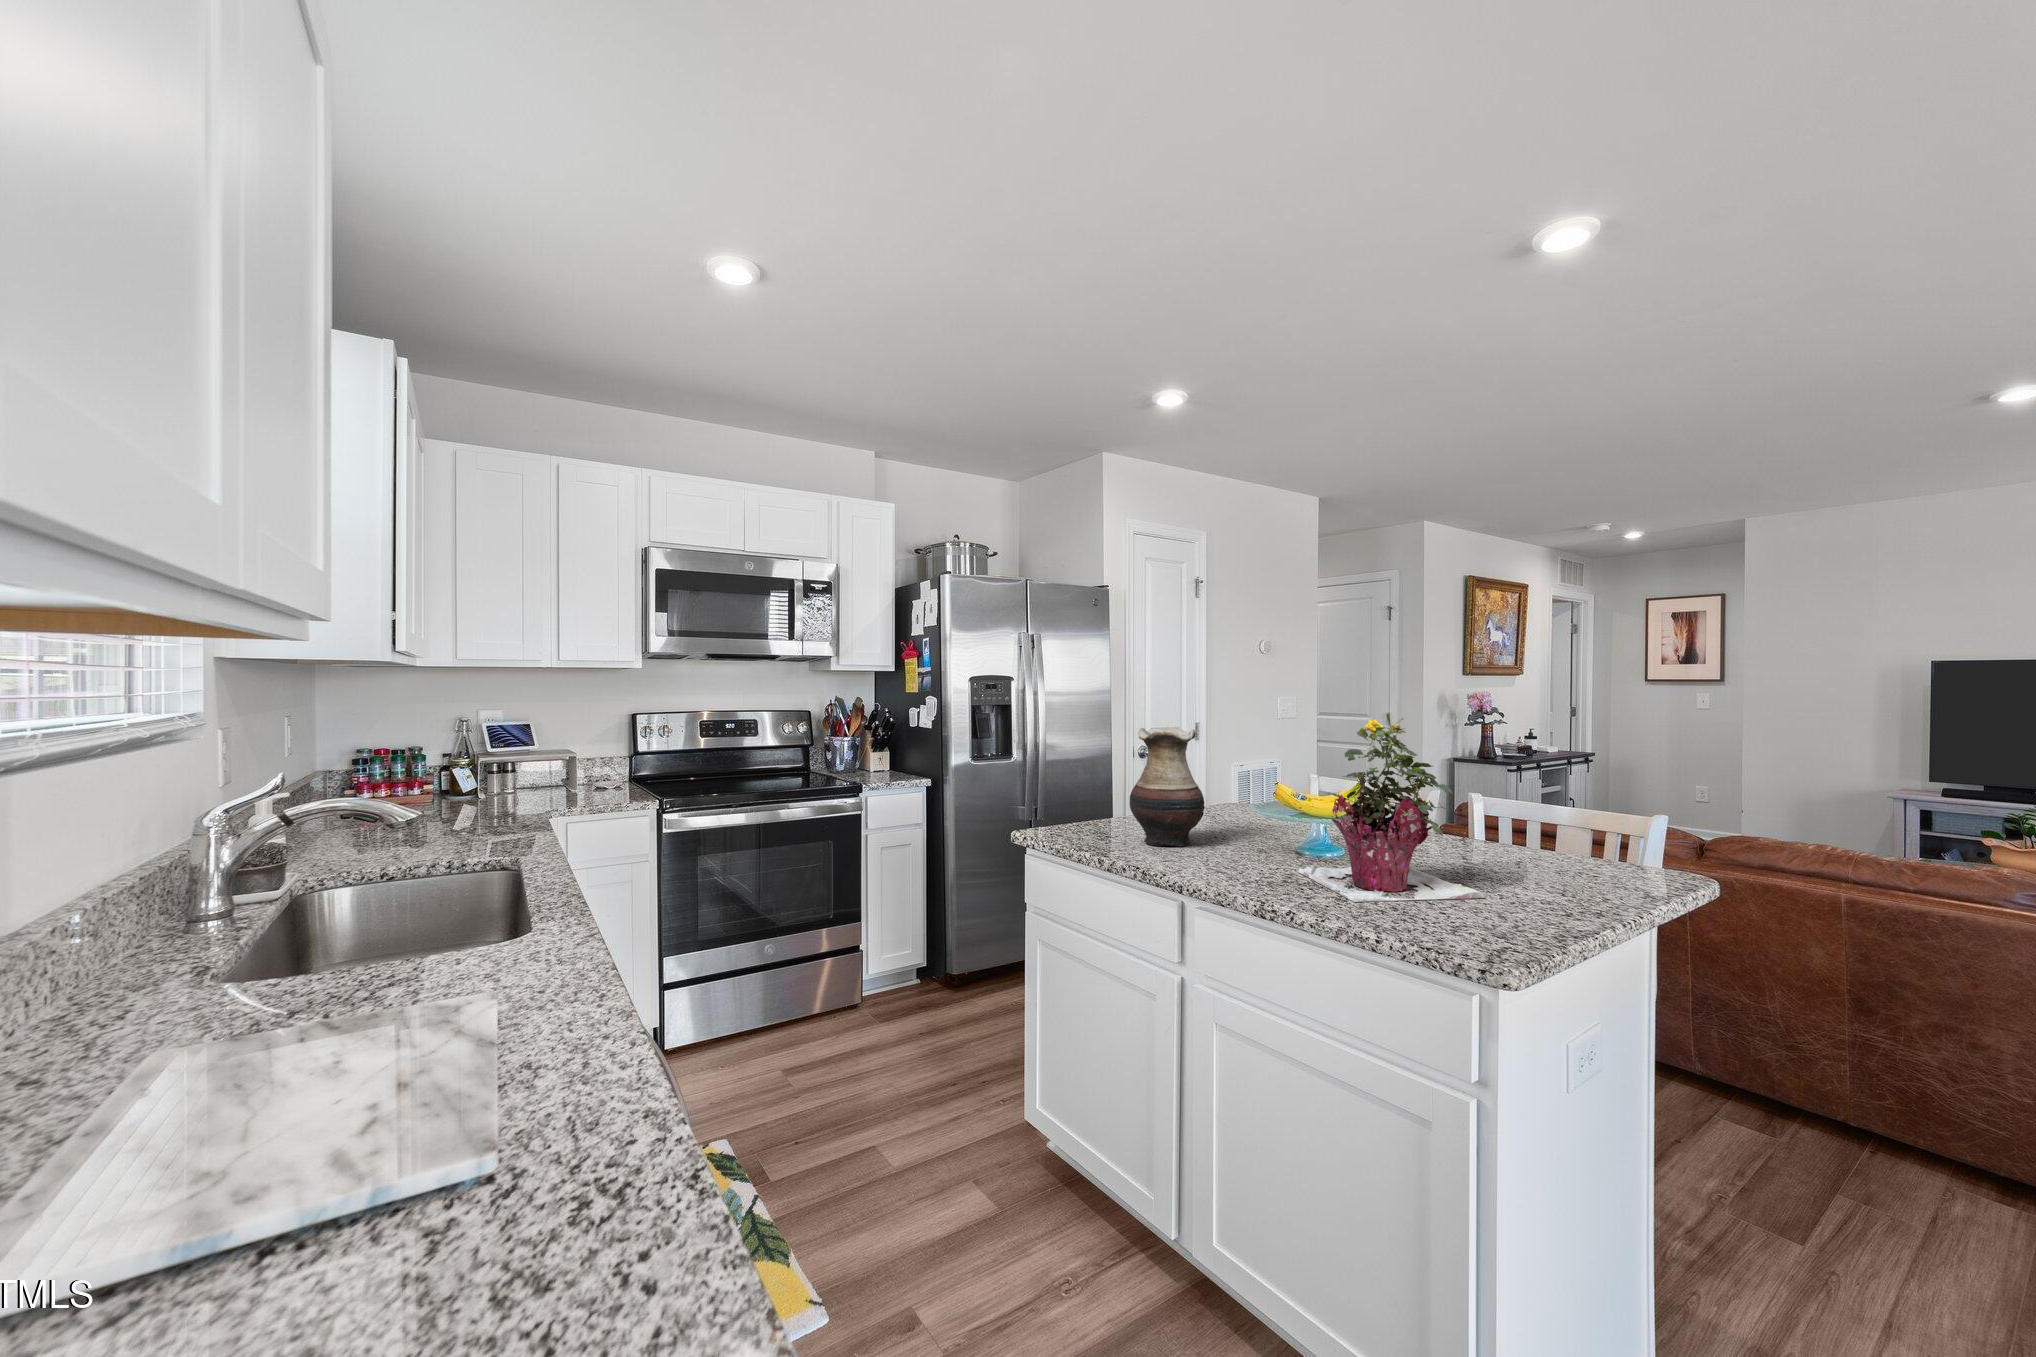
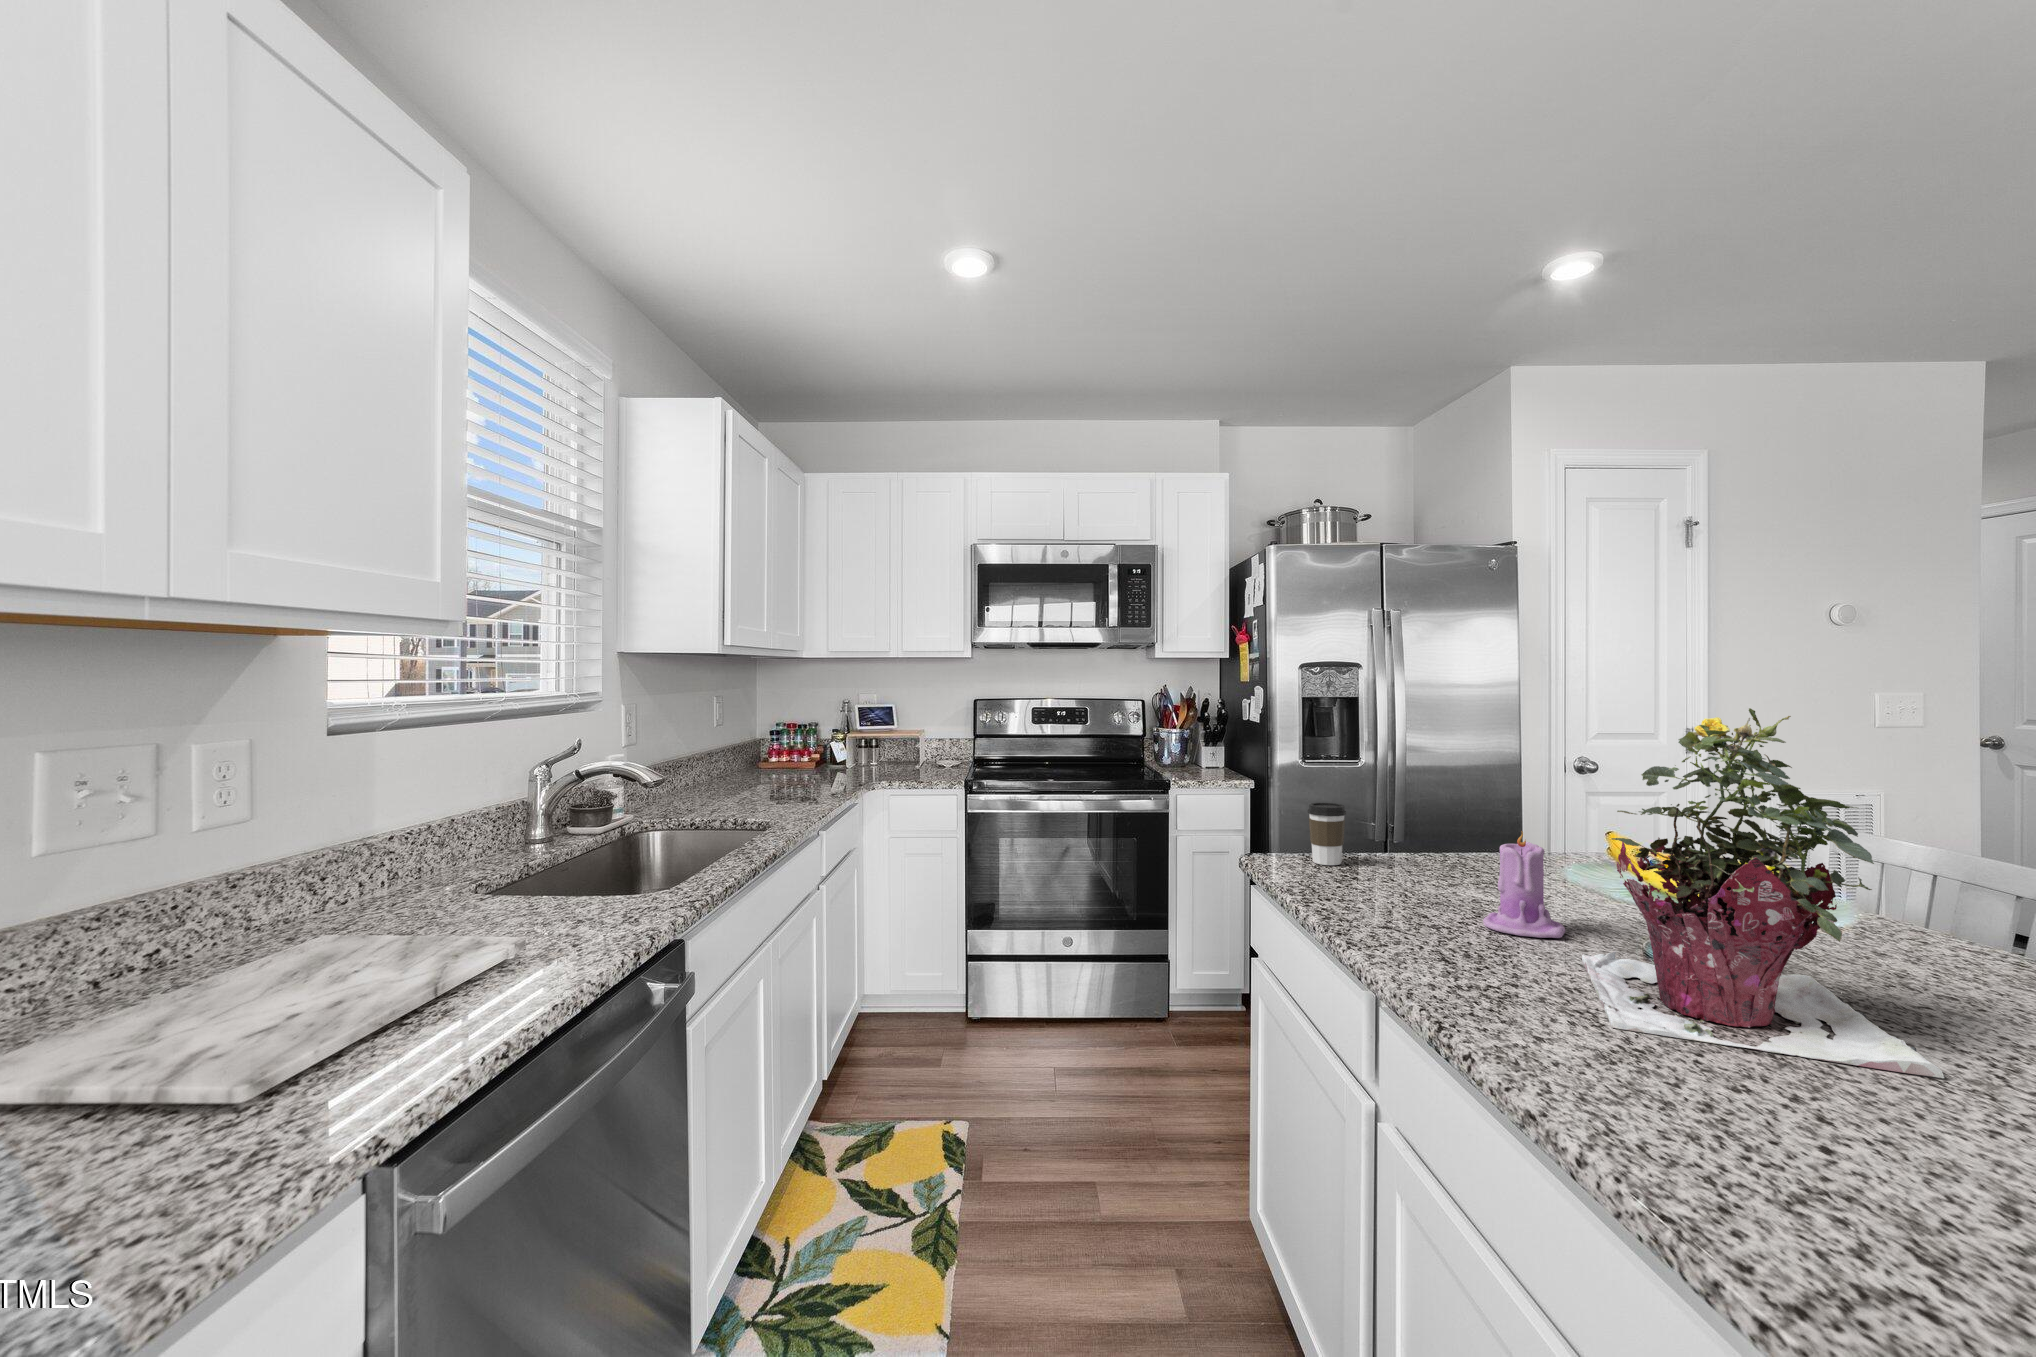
vase: present [1130,727,1205,846] -> none [1374,724,1490,894]
coffee cup: none [1070,790,1097,837] -> present [1308,803,1346,865]
candle: none [1225,796,1275,864] -> present [1483,831,1565,938]

